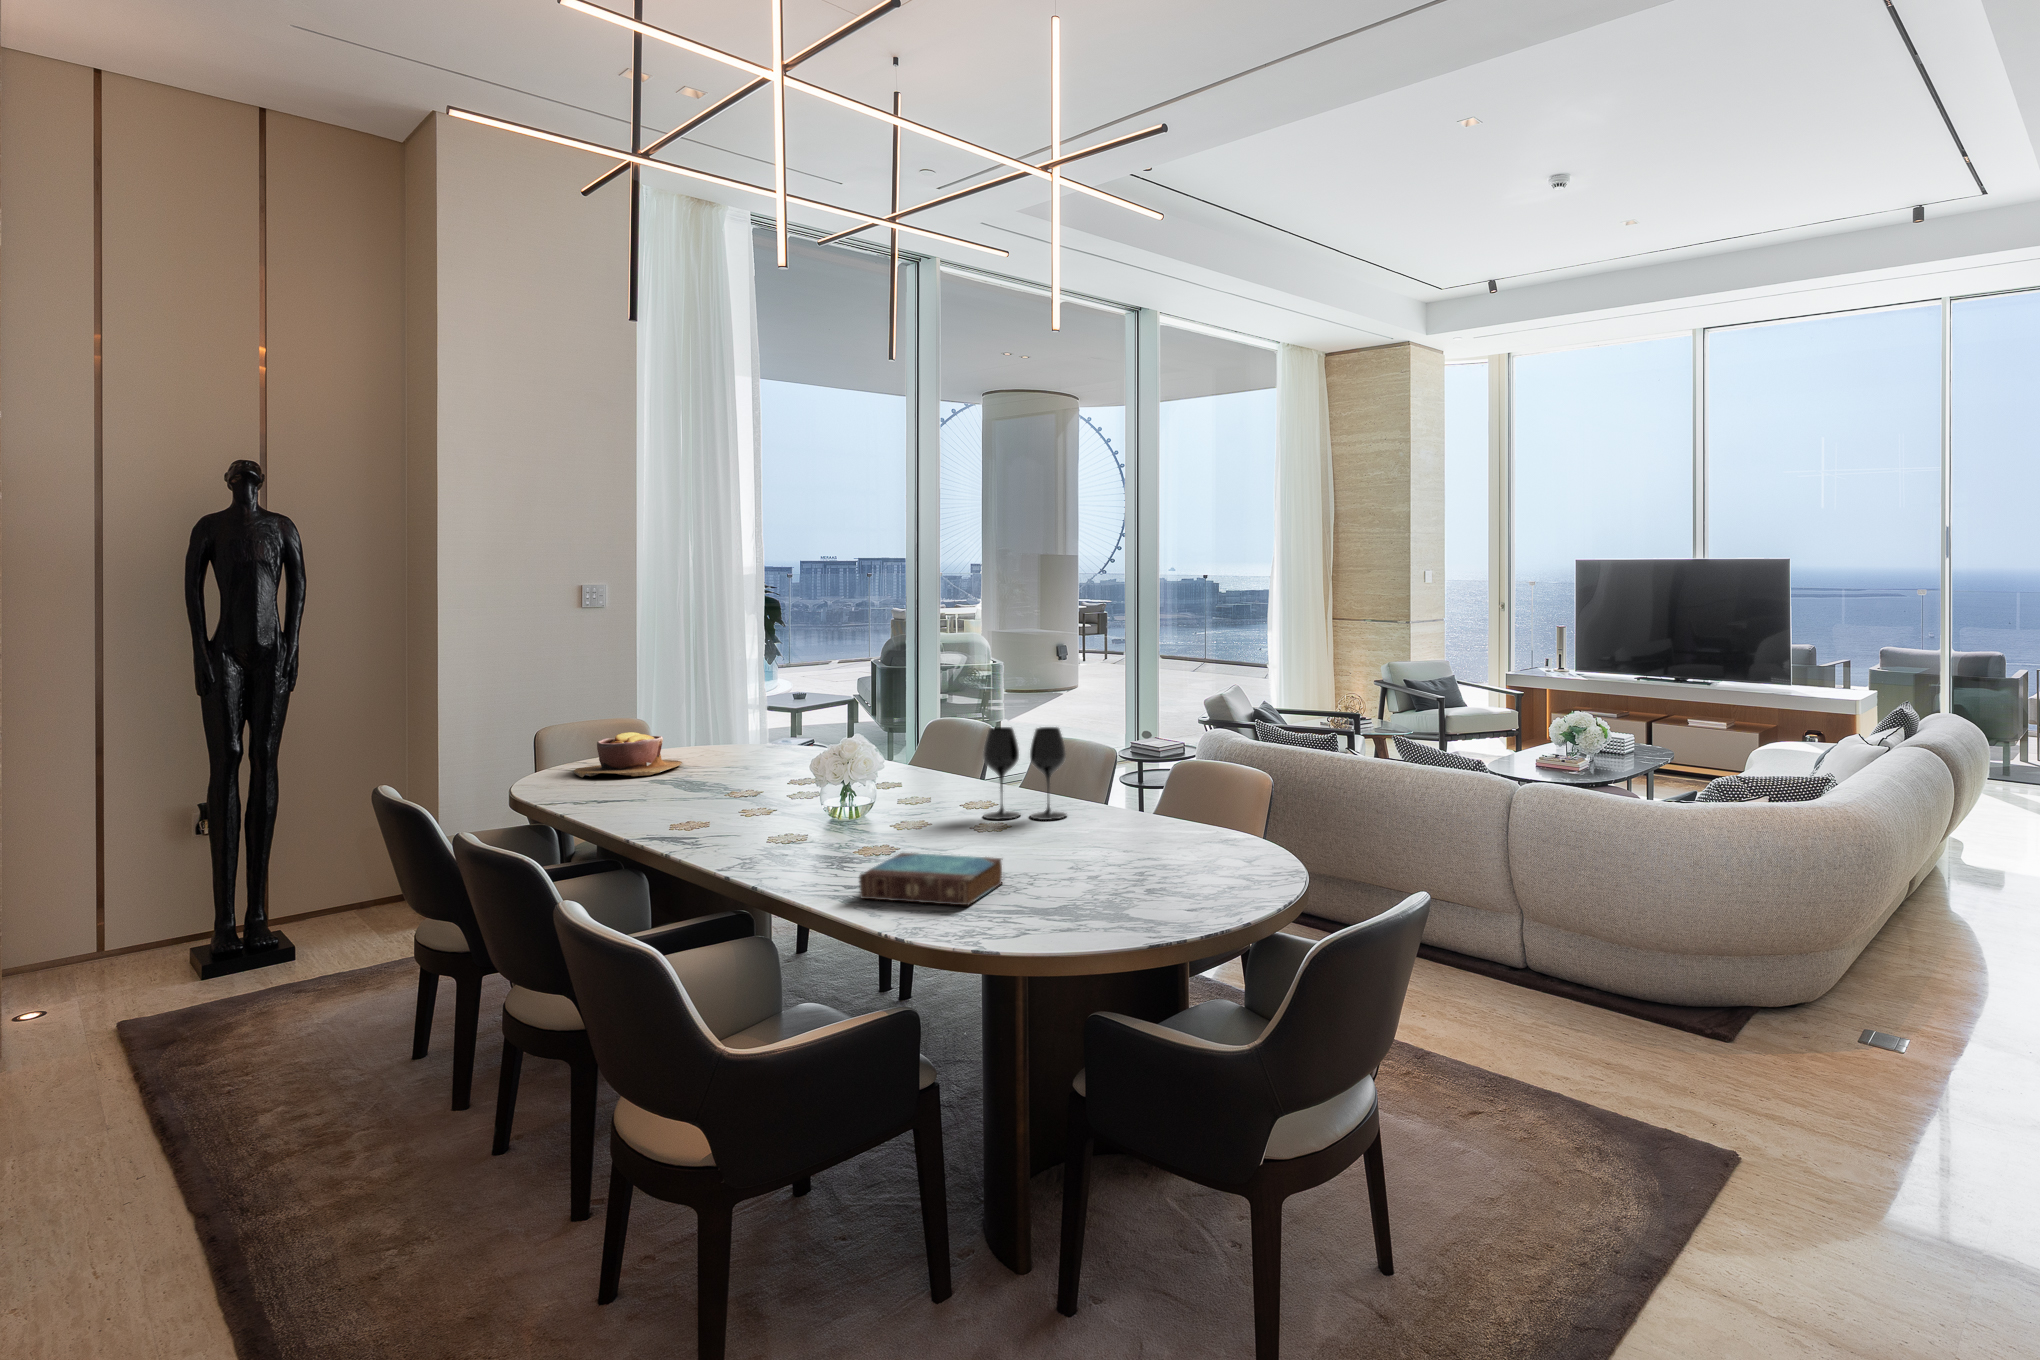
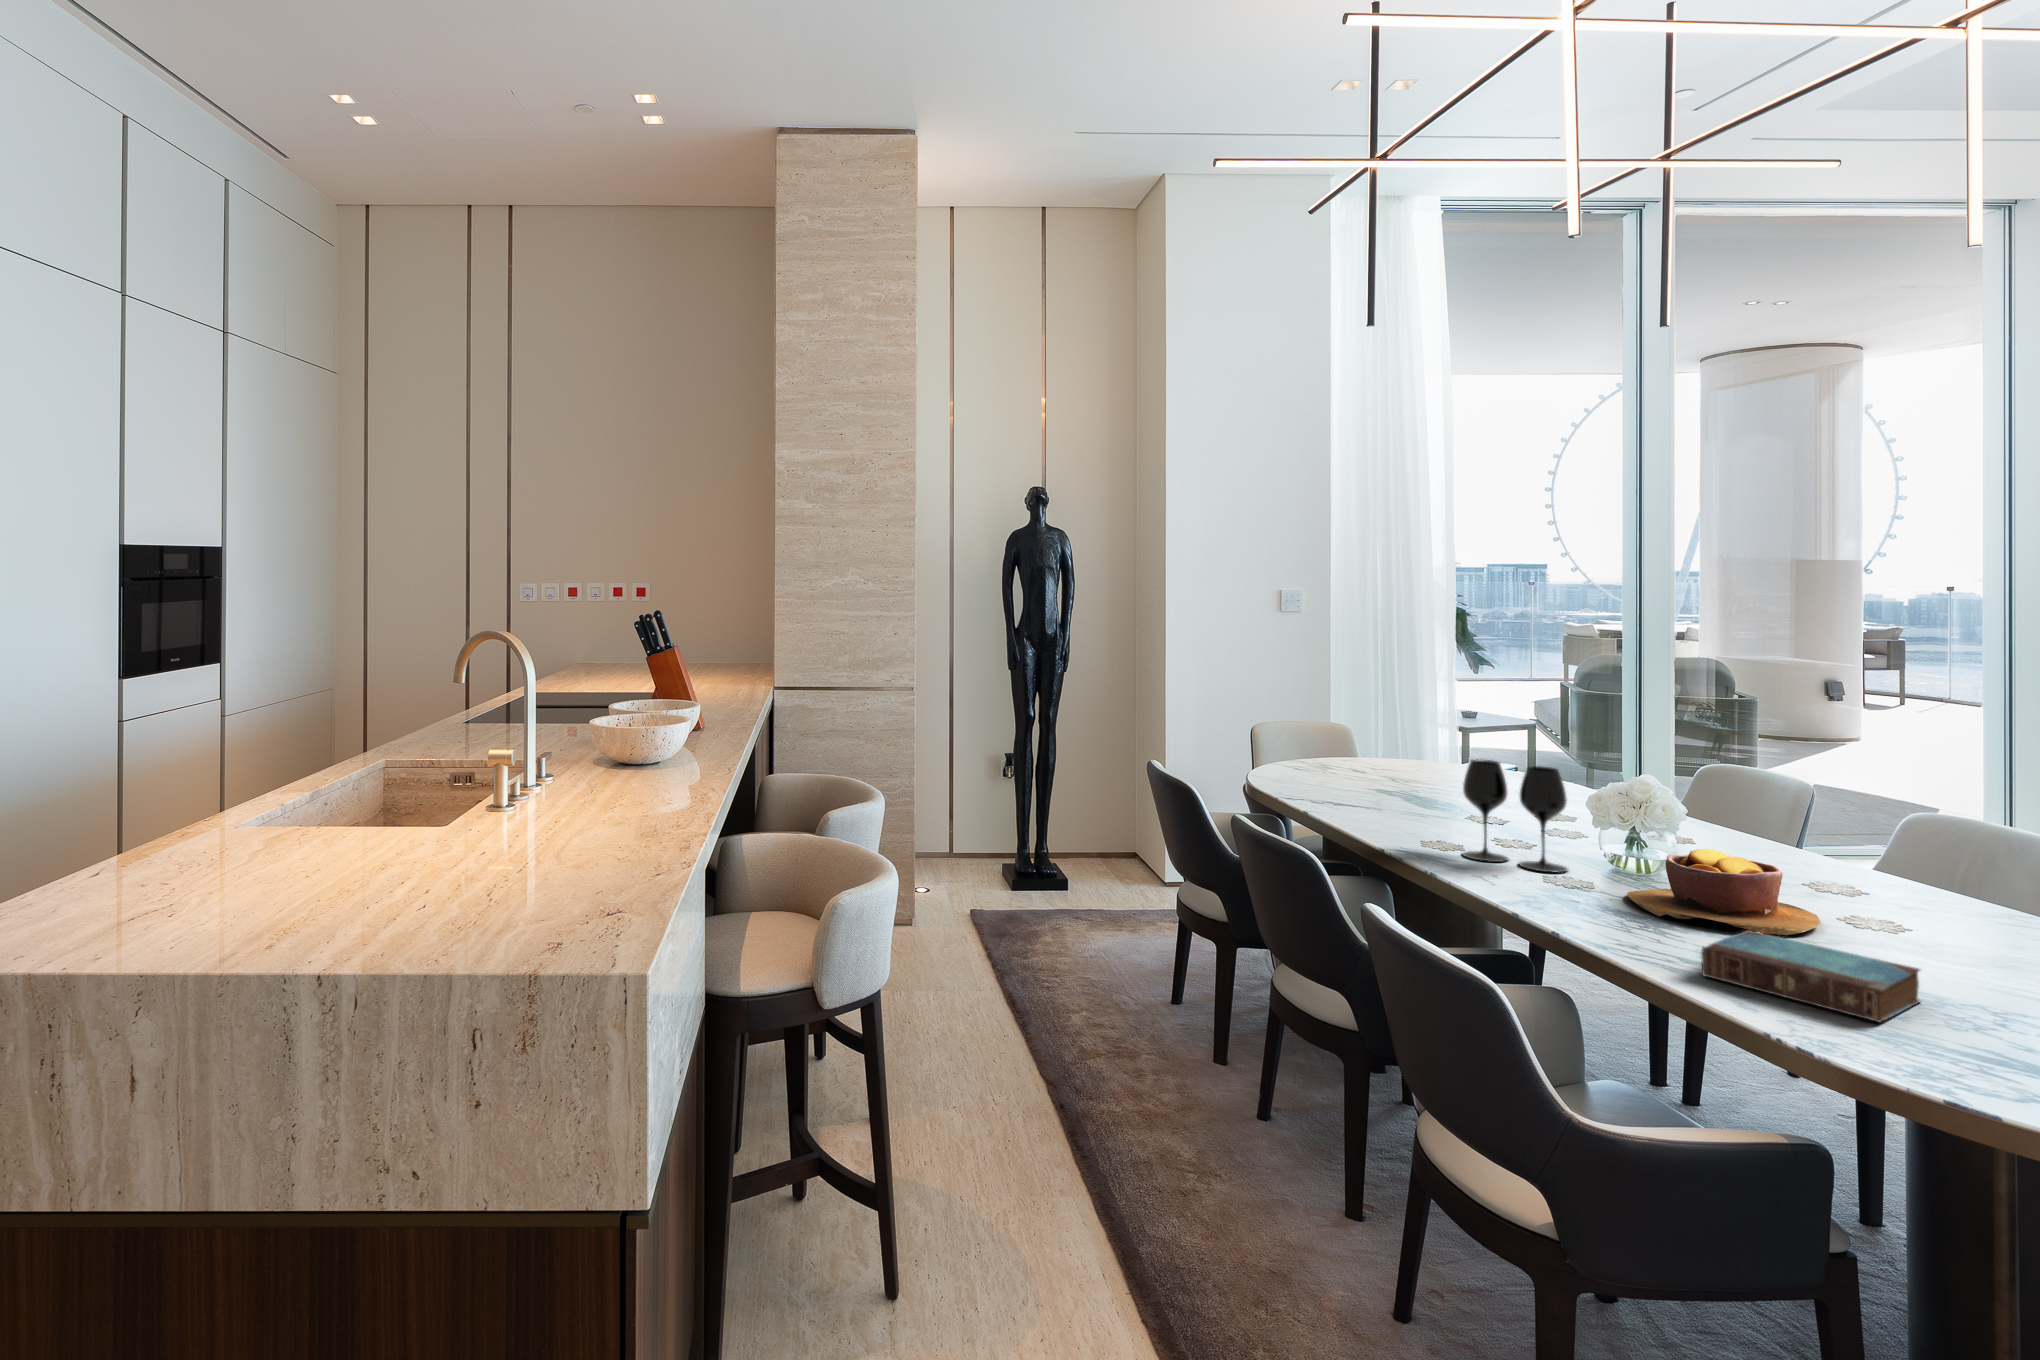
wine glass: present [983,727,1067,820] -> present [1463,759,1568,873]
bowl: present [574,732,682,777] -> present [1627,849,1821,935]

